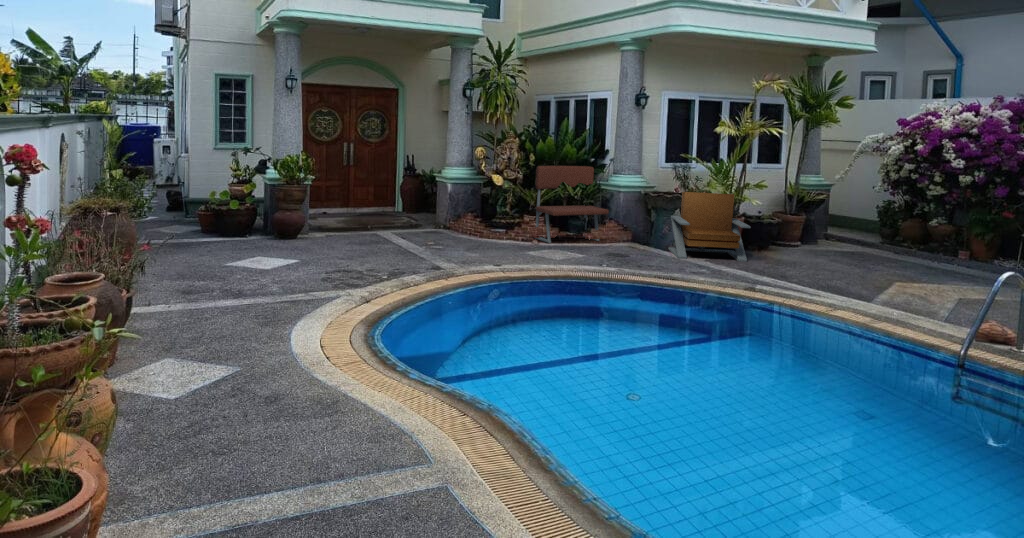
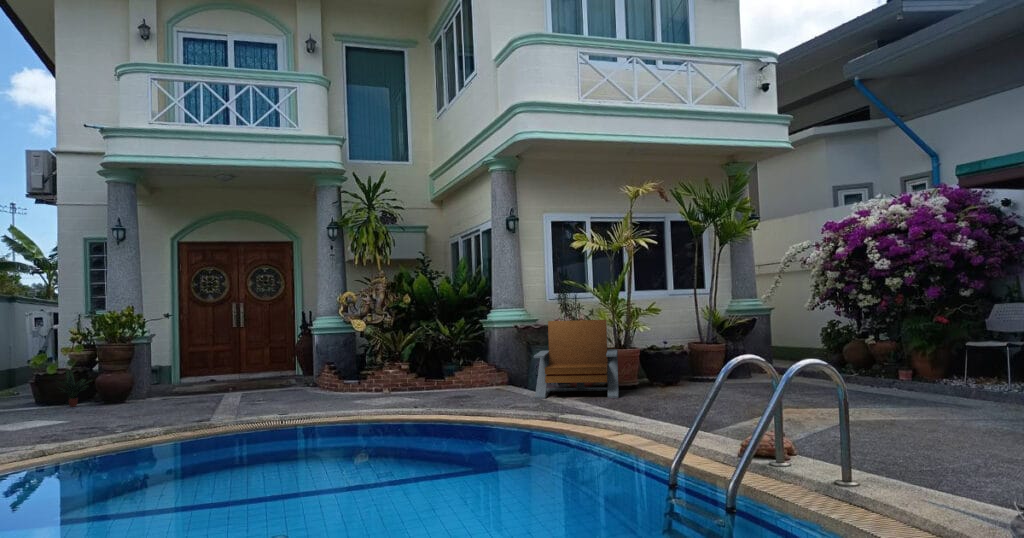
bench: present [536,166,609,243] -> none [394,304,477,392]
potted plant: none [246,208,278,242] -> present [57,370,92,407]

